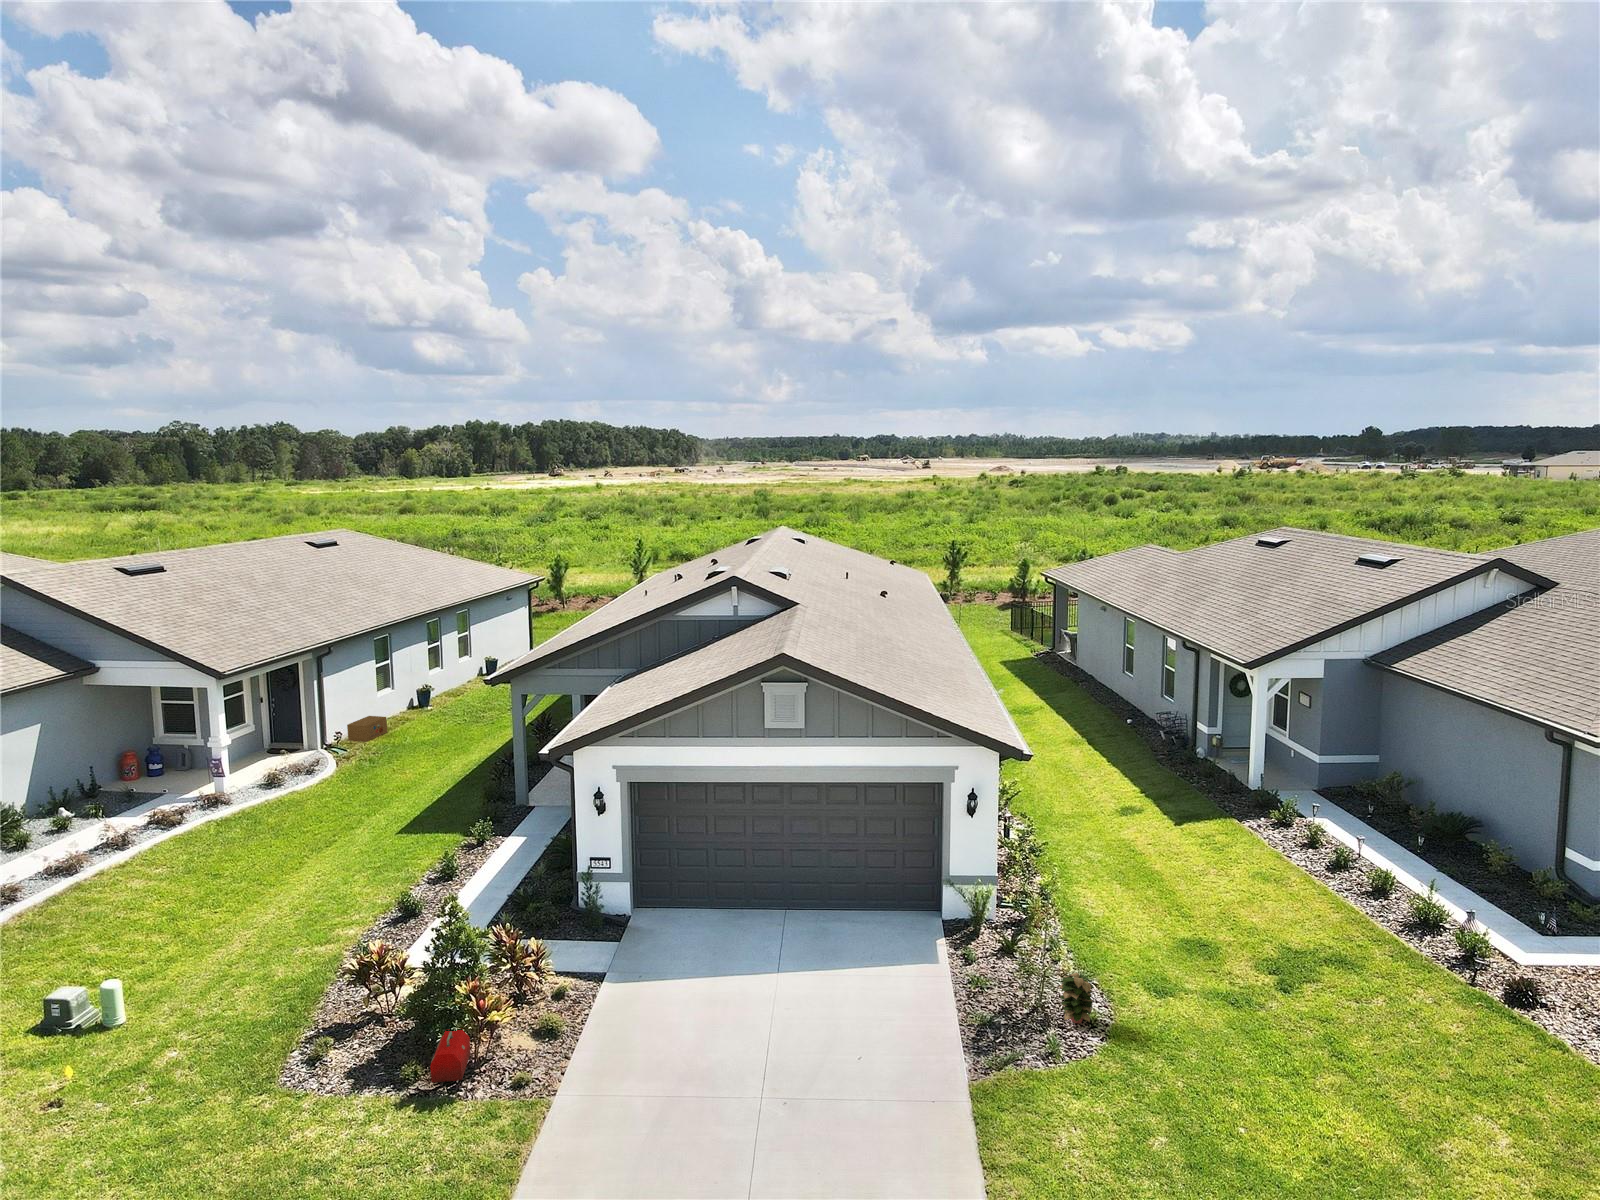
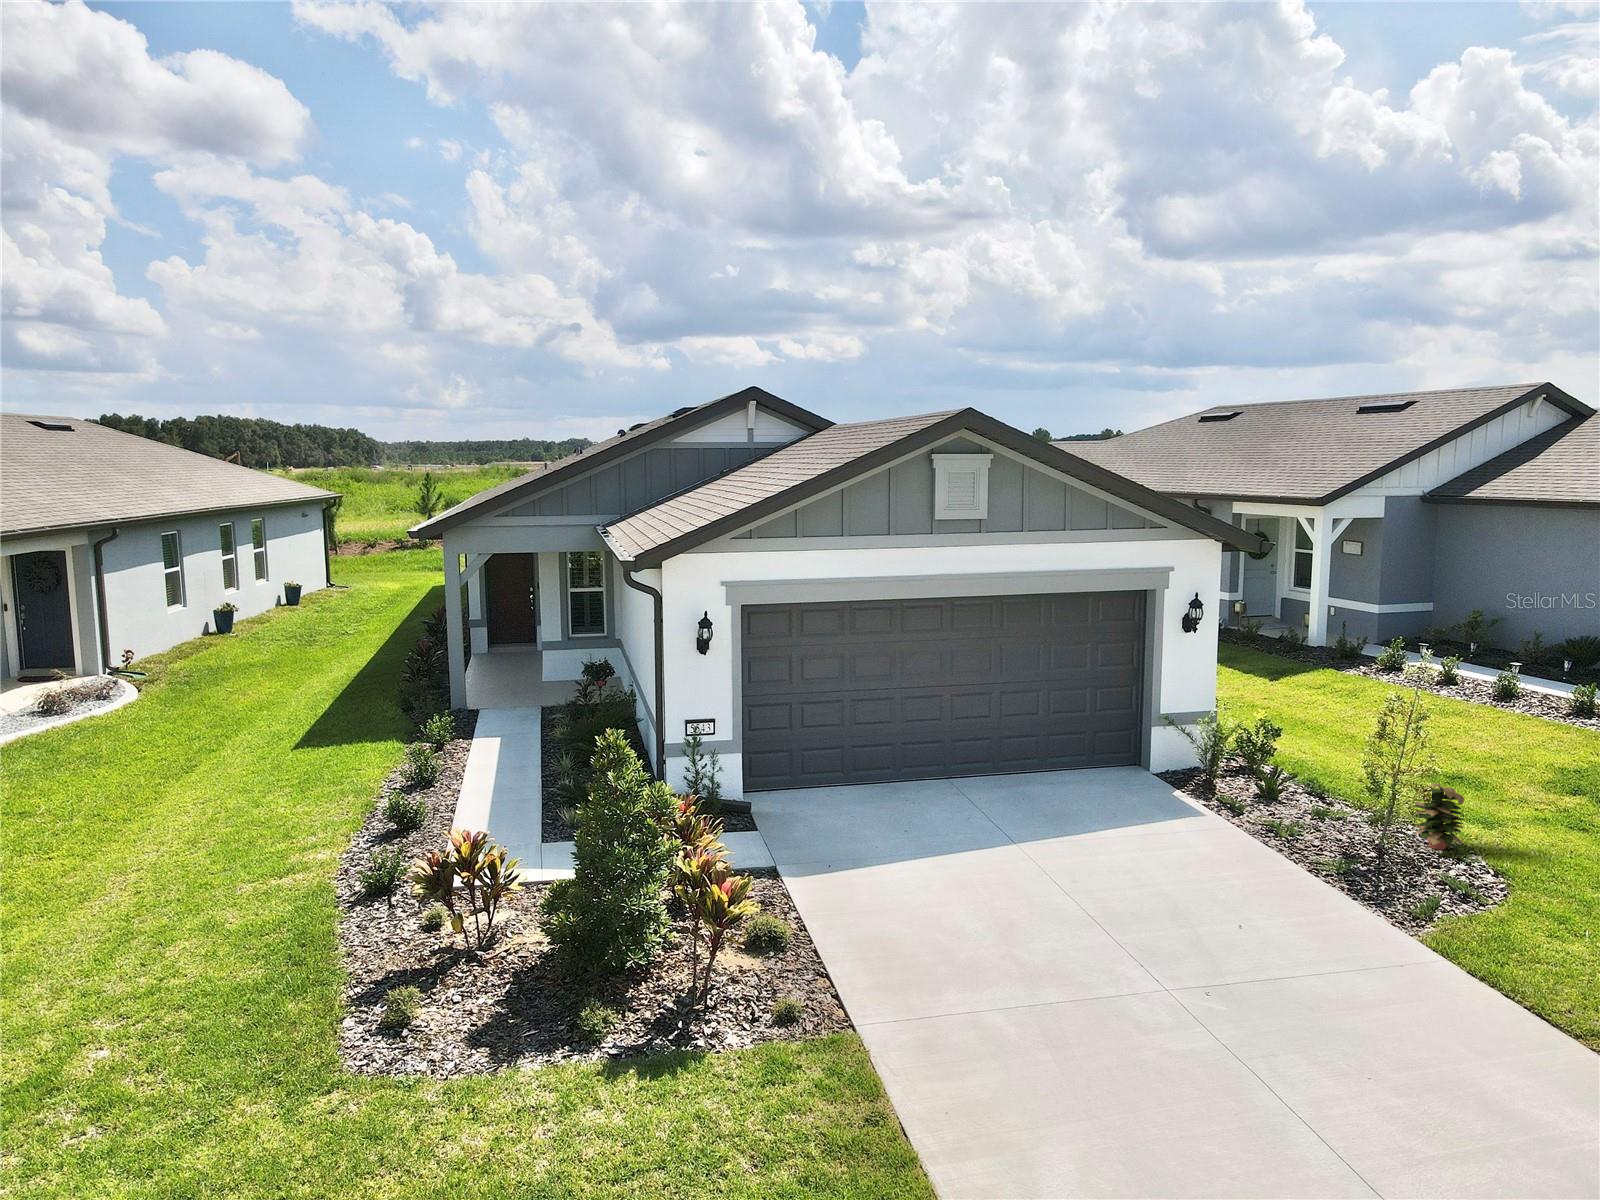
cardboard box: present [347,716,387,742] -> none [134,636,193,668]
toolbox: present [430,1030,470,1082] -> none [619,941,687,1030]

